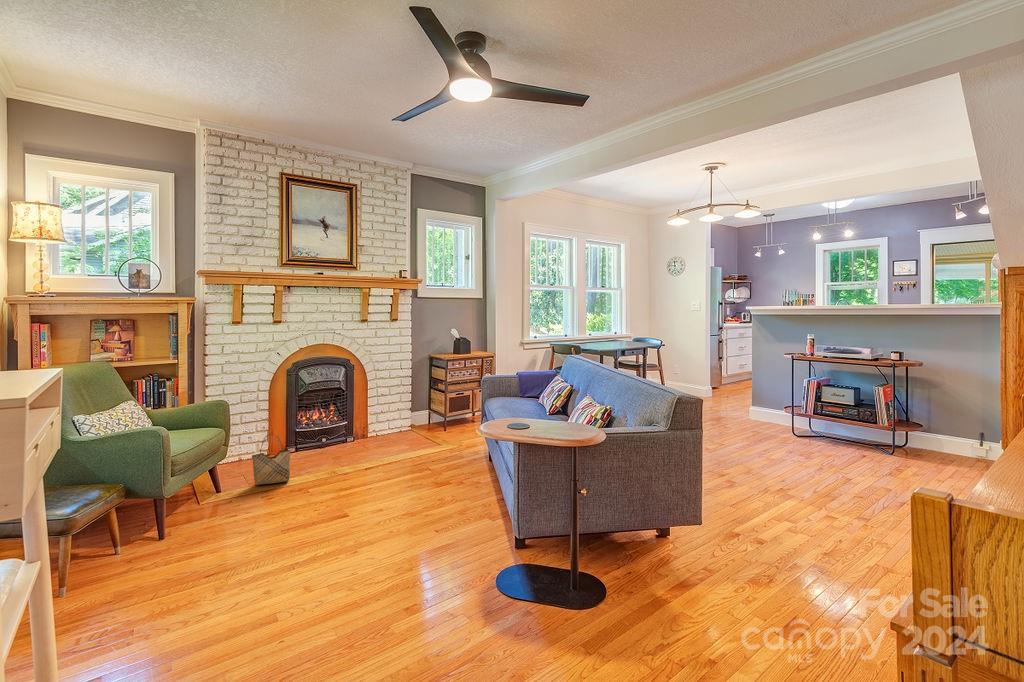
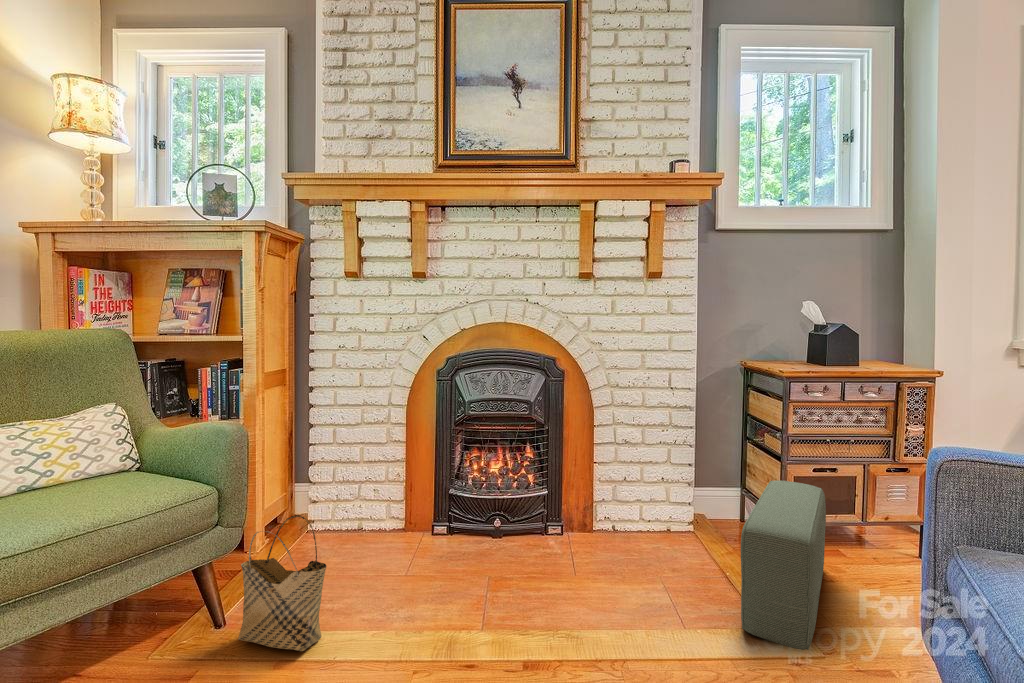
pouf: none [435,400,460,447] -> present [741,481,826,650]

